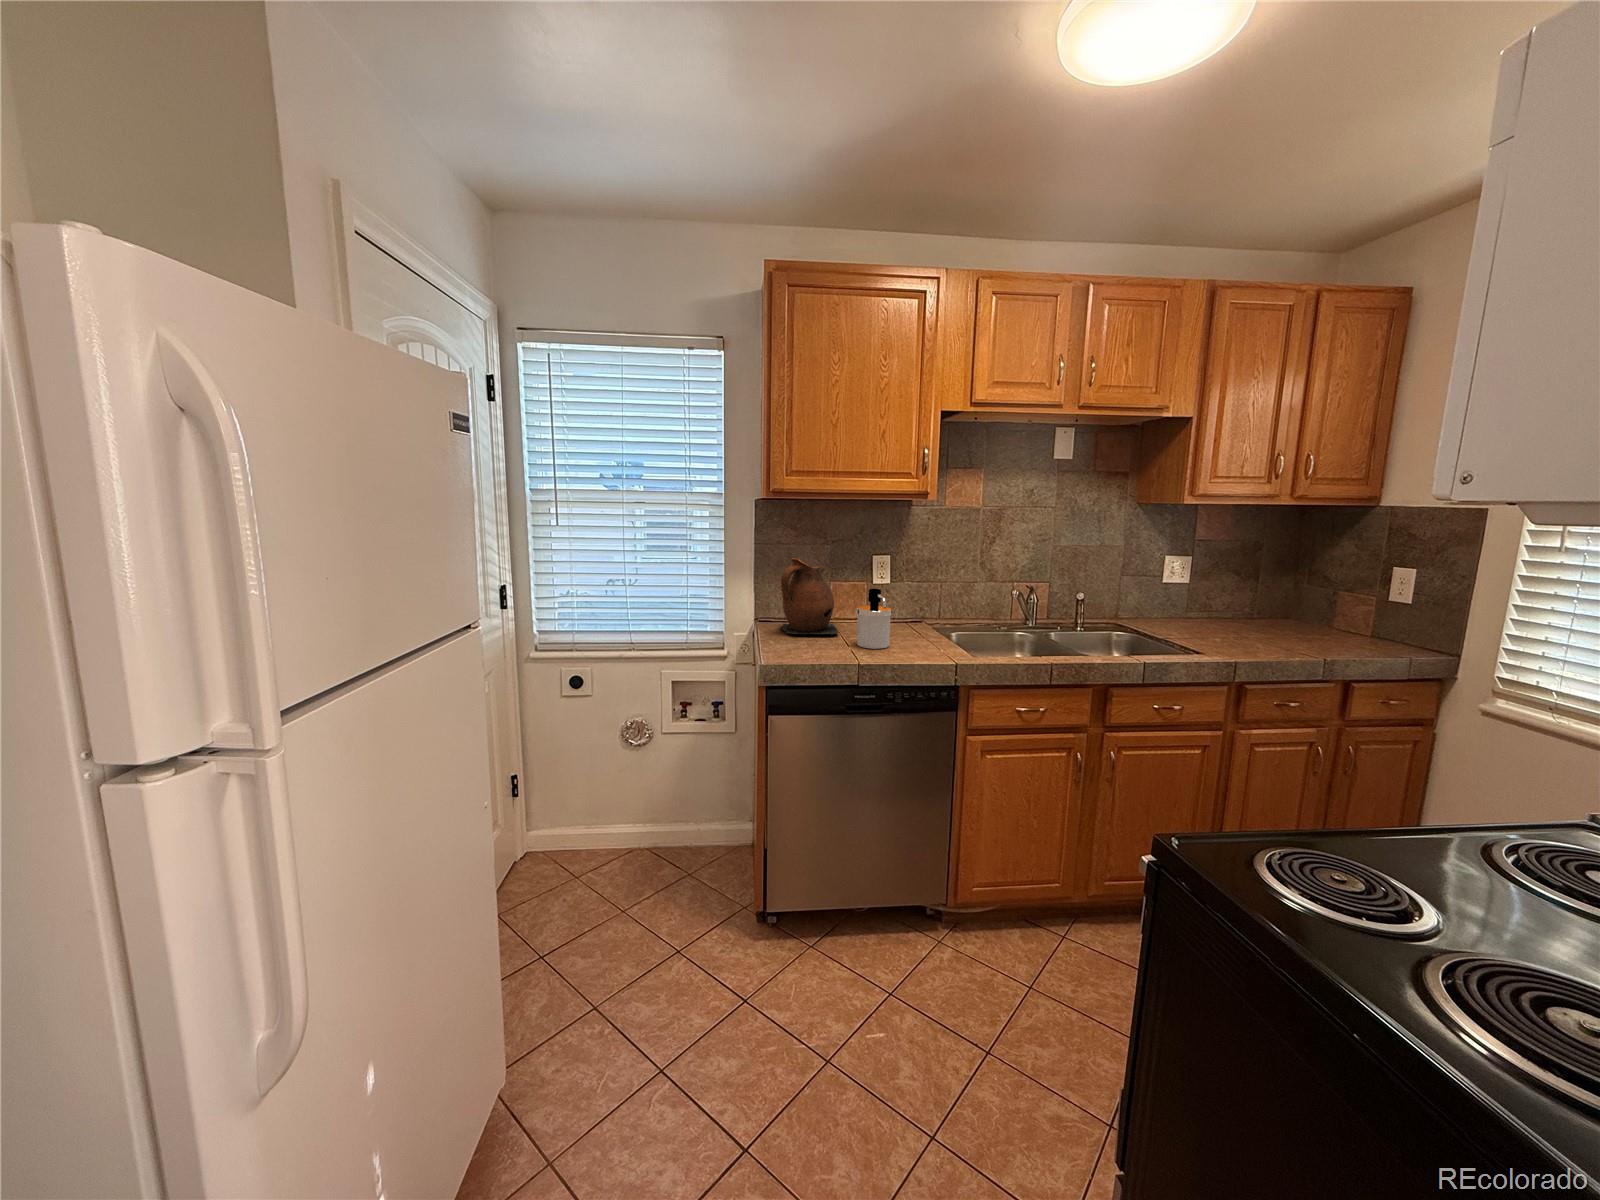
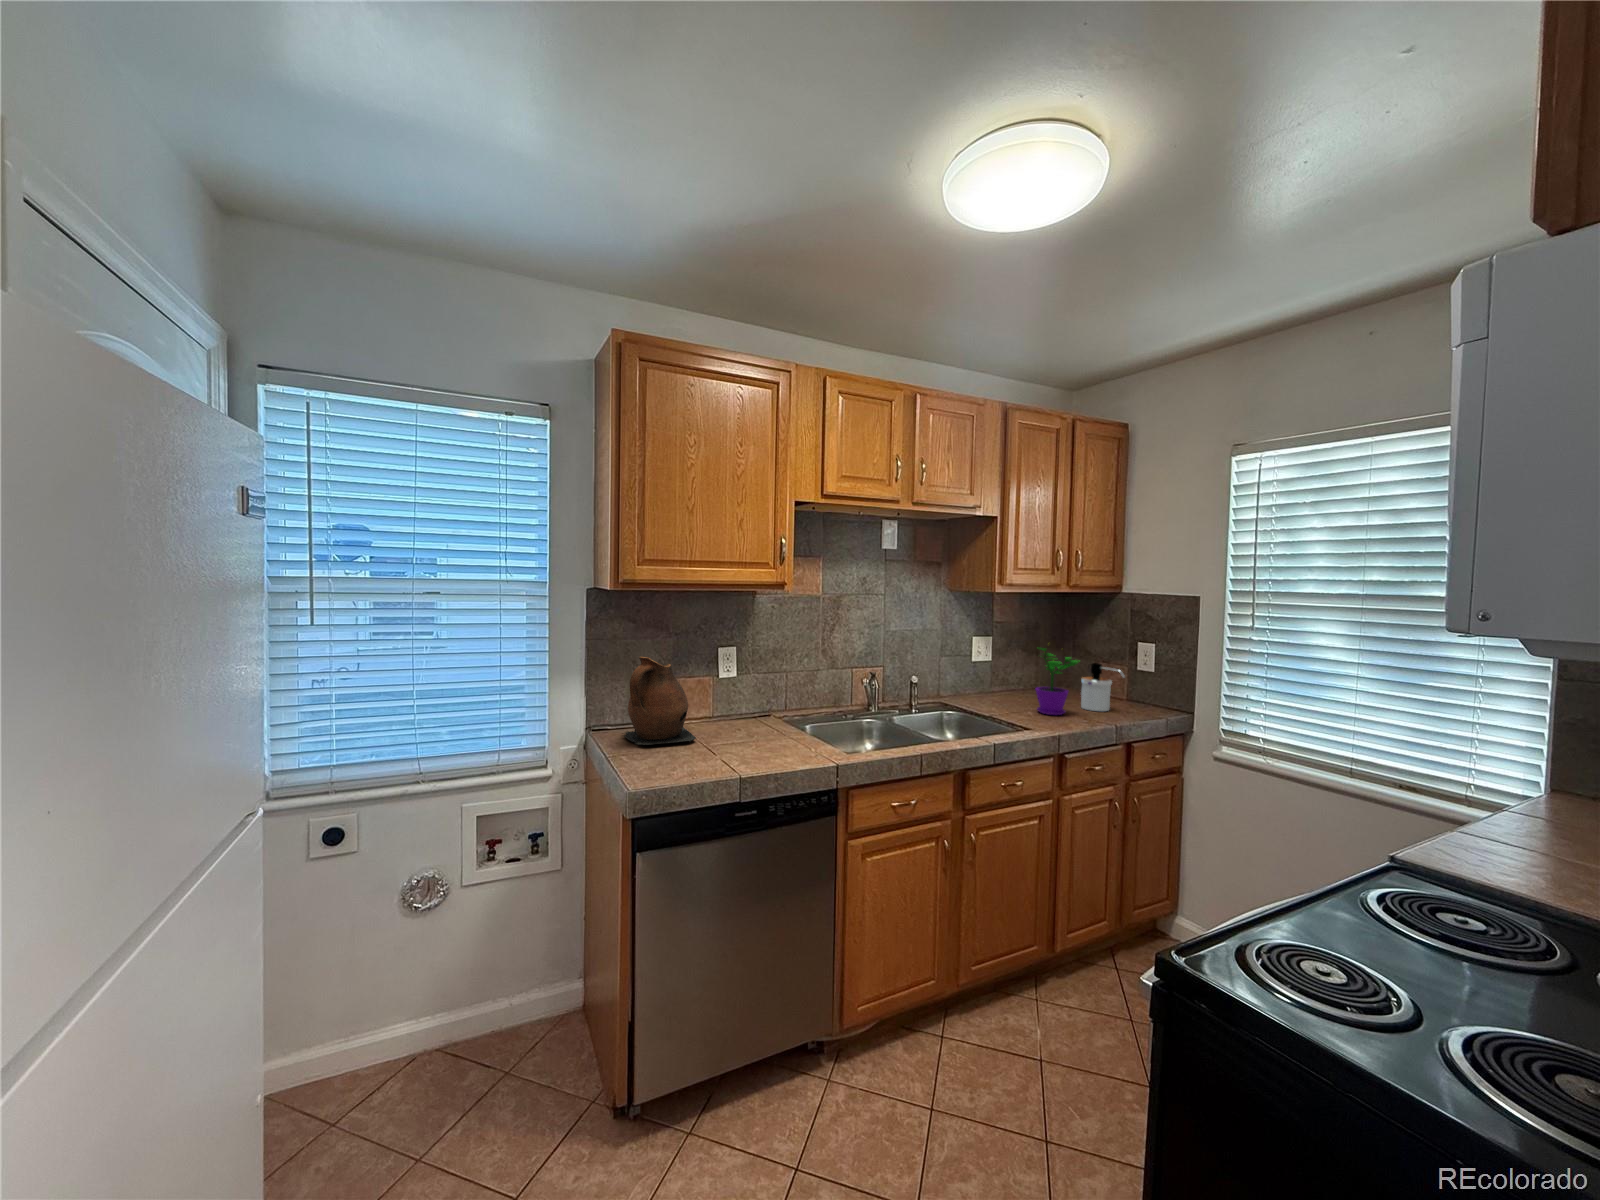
flower pot: none [1227,562,1289,644] -> present [1036,648,1078,715]
soap dispenser: present [857,589,892,649] -> present [1081,663,1125,711]

